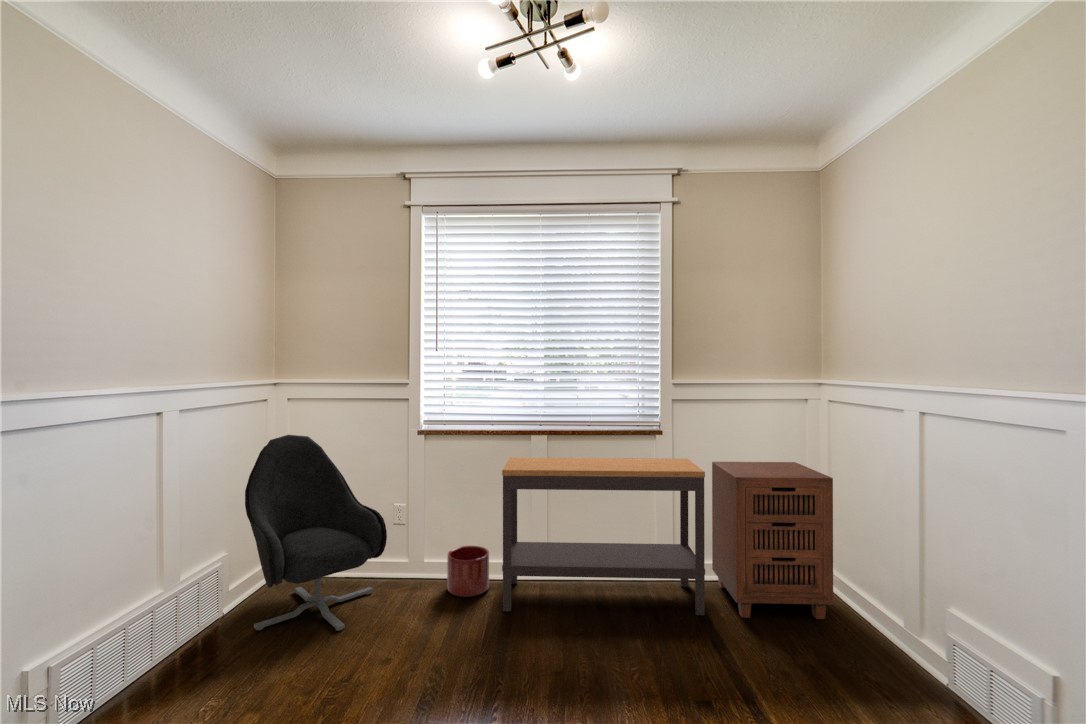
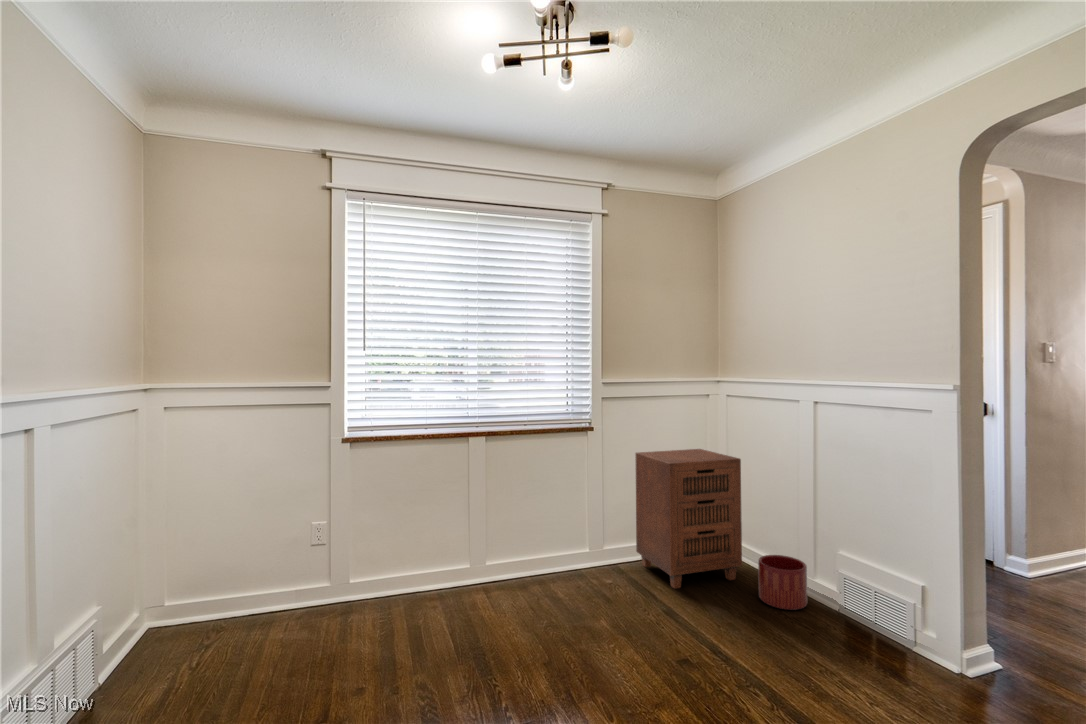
armchair: present [245,435,387,631] -> none [133,451,325,692]
console table: present [502,457,705,615] -> none [449,451,645,620]
planter: present [447,546,489,597] -> present [758,555,807,610]

